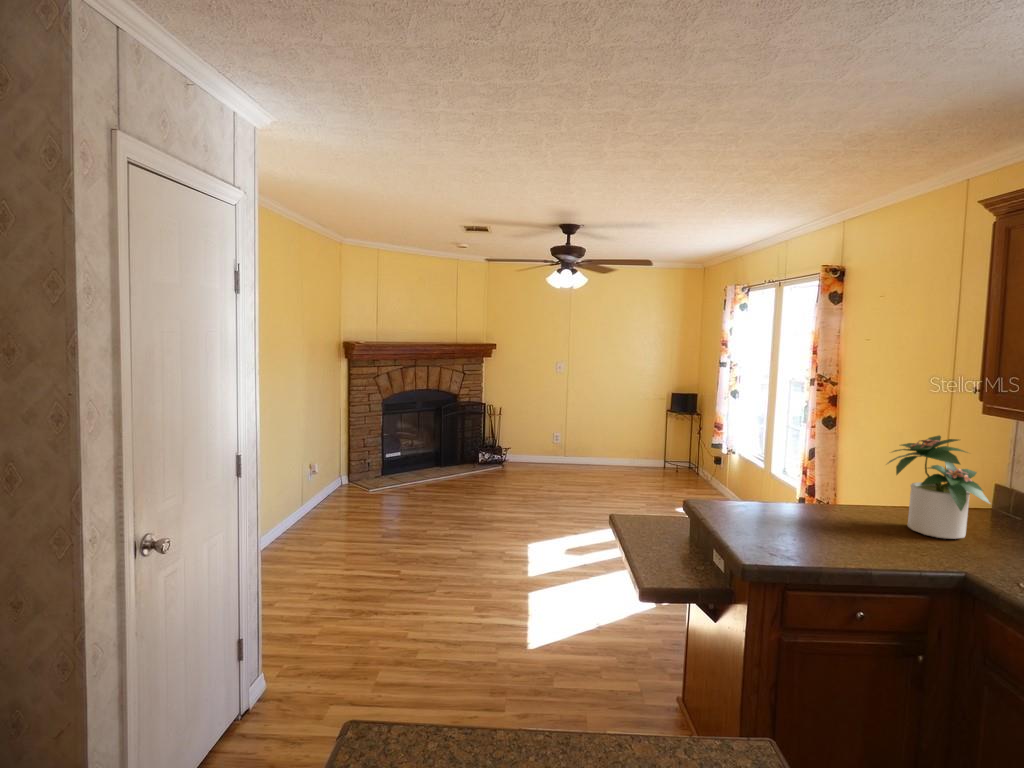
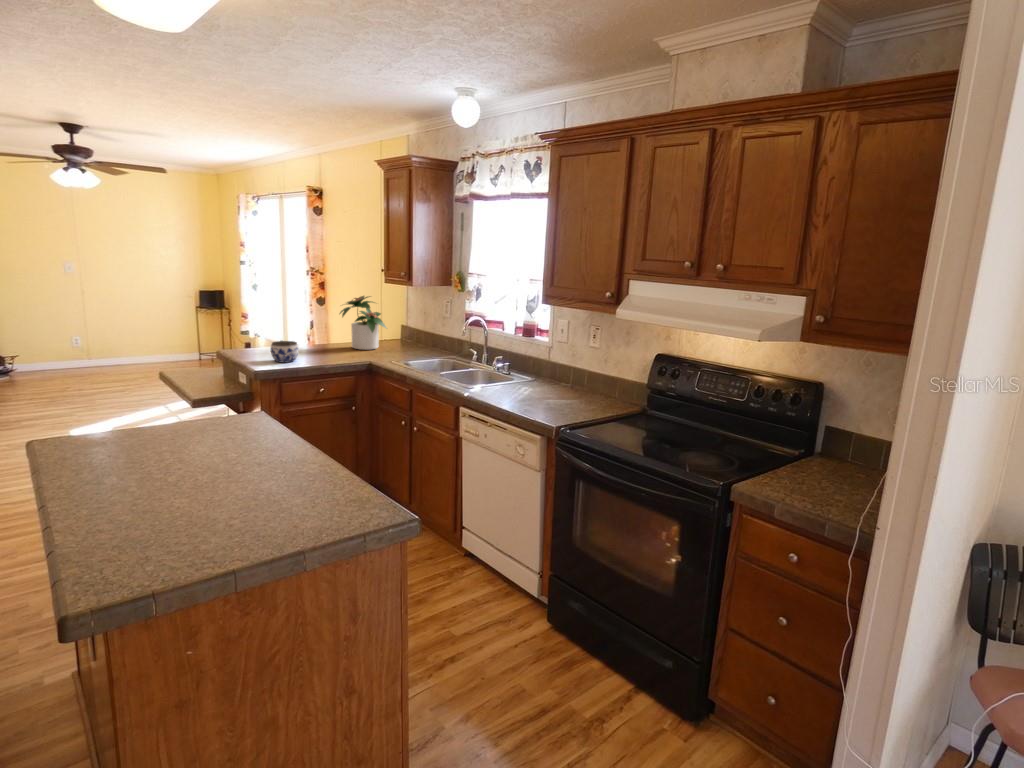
jar: none [767,511,818,554] -> present [270,341,299,363]

